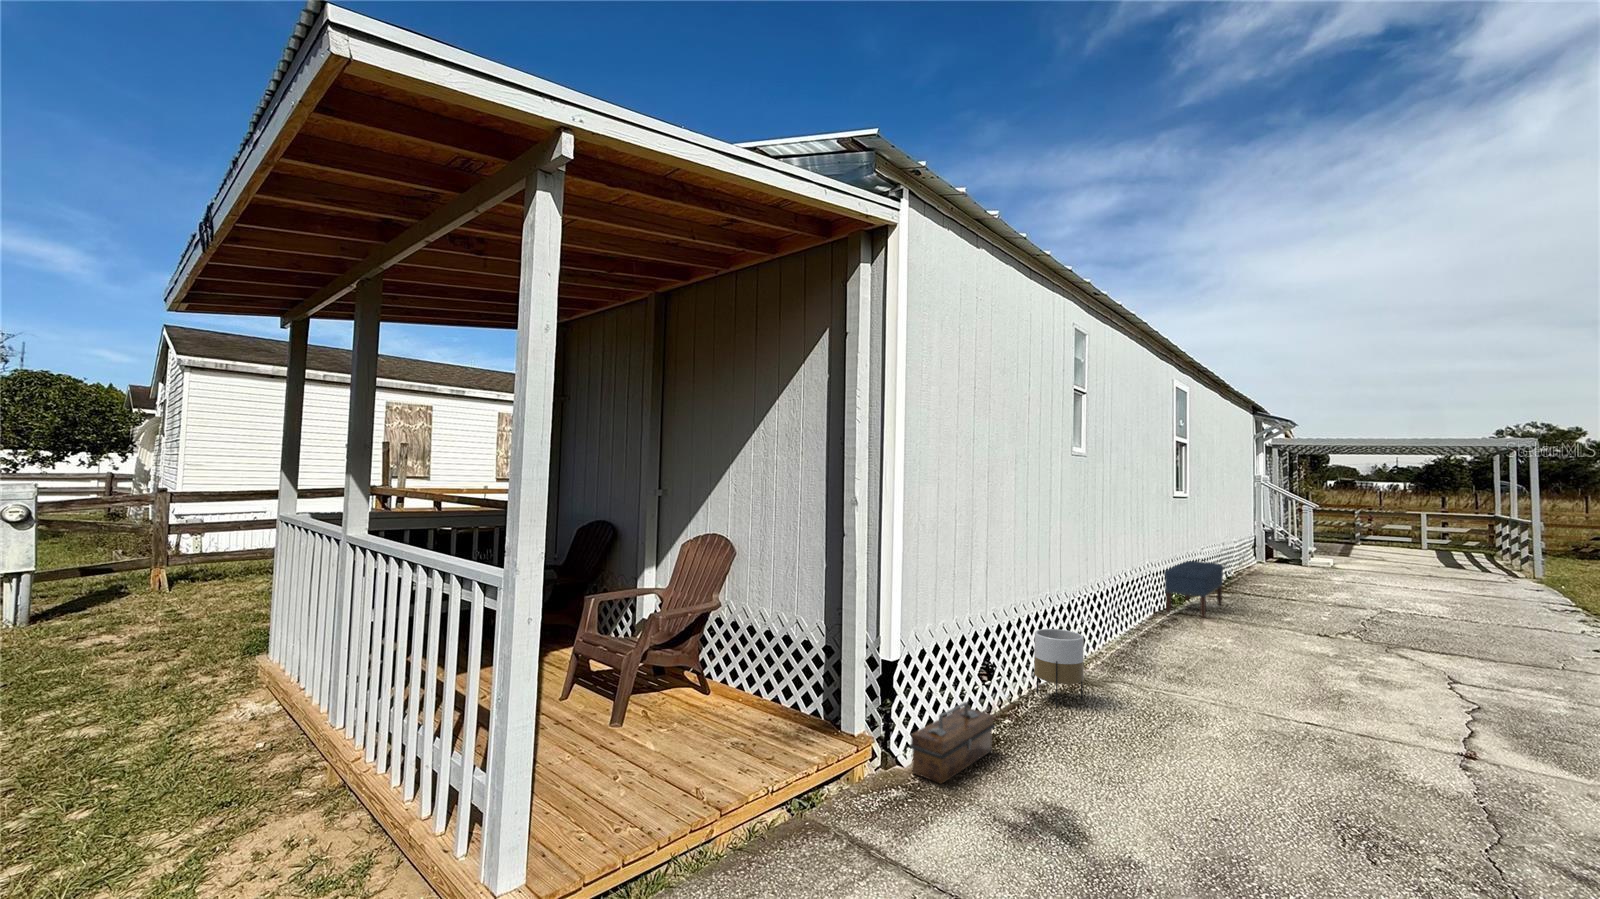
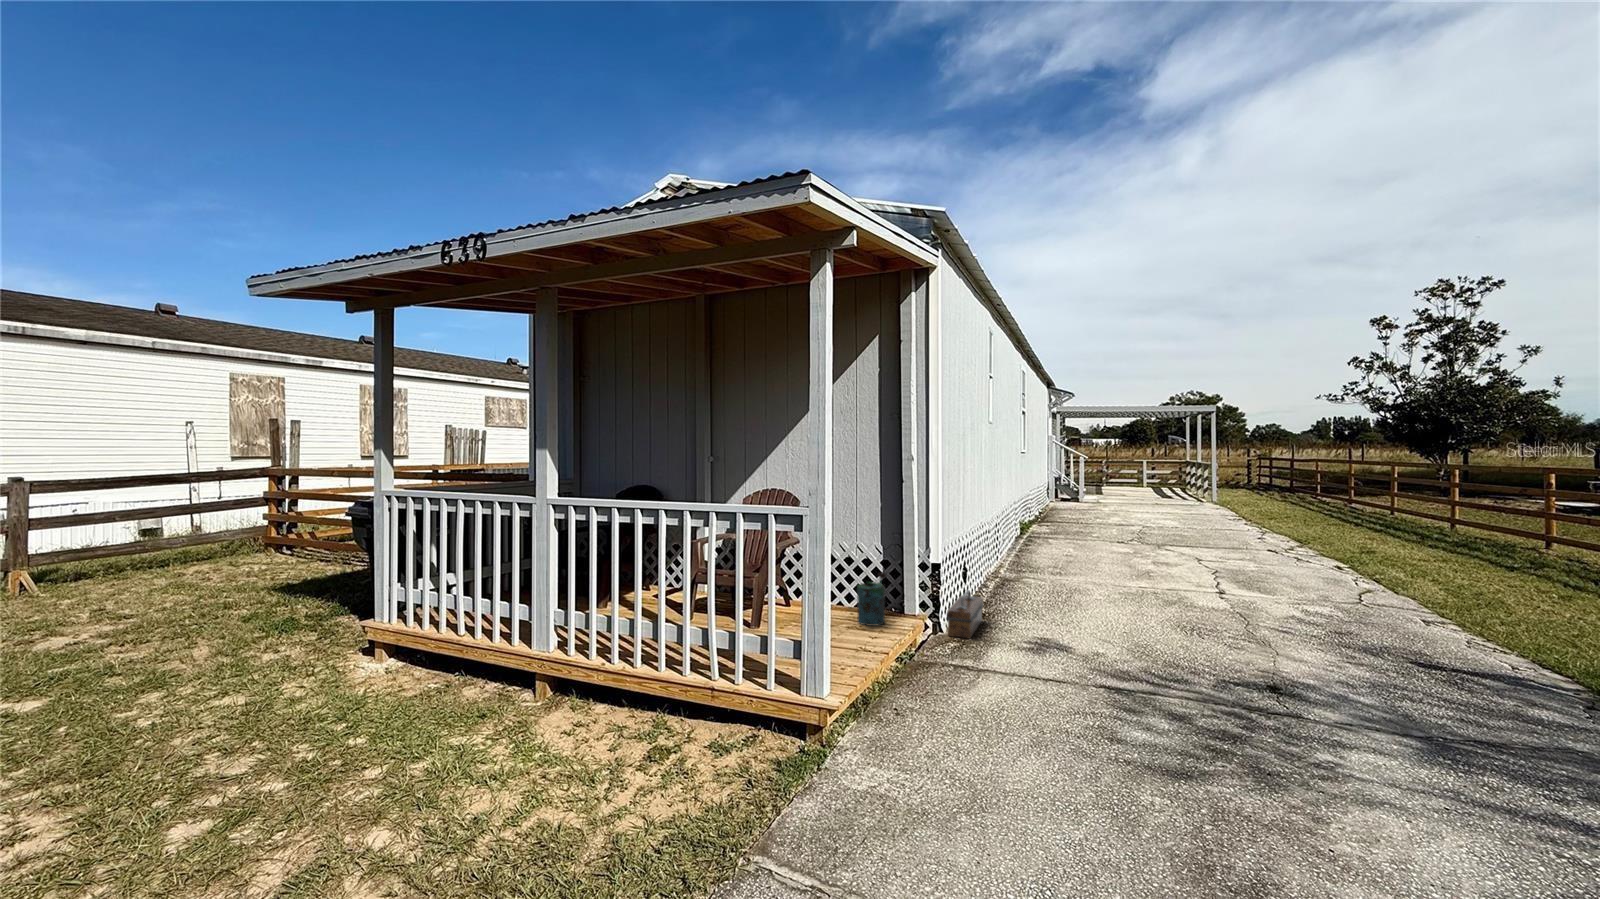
bench: present [1164,561,1224,618] -> none [1014,500,1047,540]
planter: present [1034,629,1084,708] -> none [978,546,1011,597]
watering can: none [754,664,822,747] -> present [857,573,886,626]

